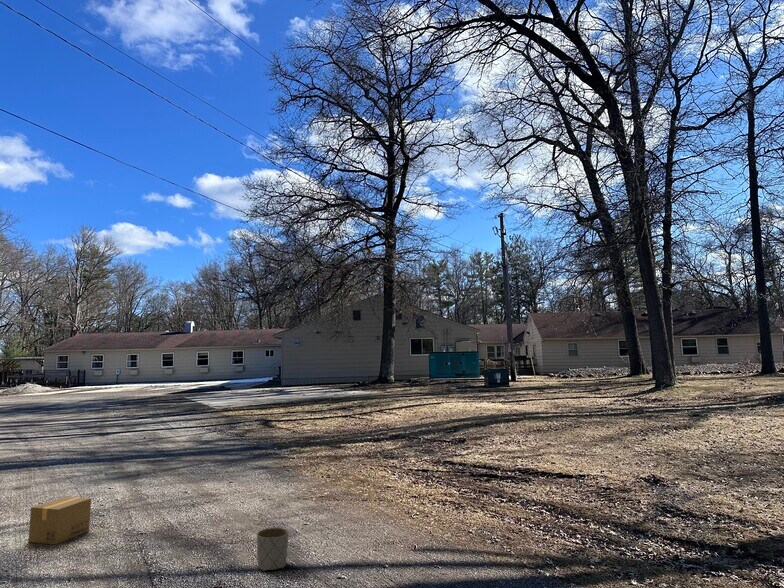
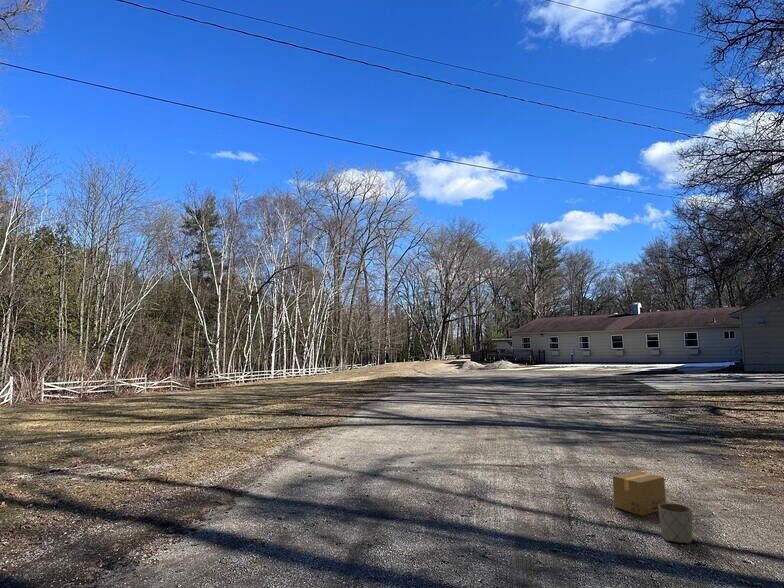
cardboard box: present [28,497,91,544] -> present [613,471,666,516]

